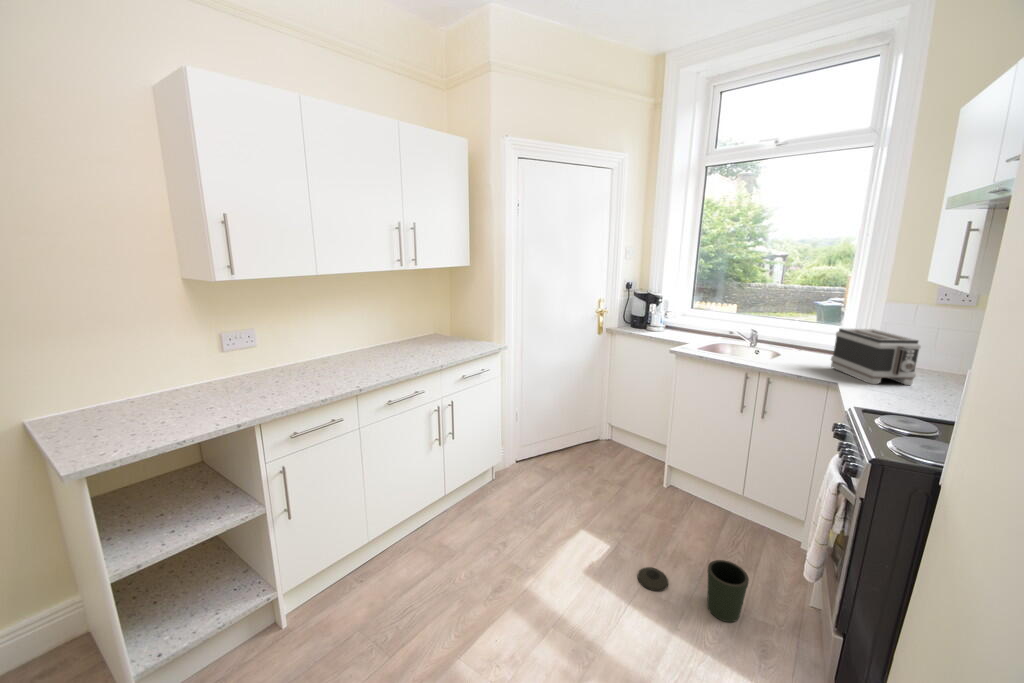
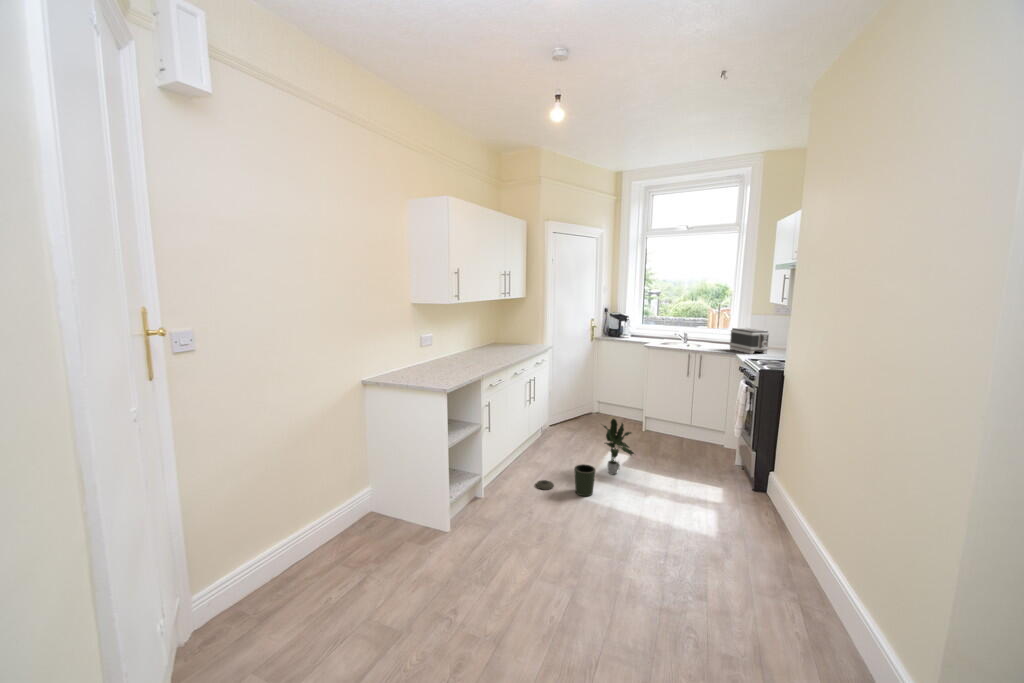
potted plant: none [524,494,591,592] -> present [604,419,634,474]
trash can: present [638,560,749,622] -> present [536,464,595,496]

